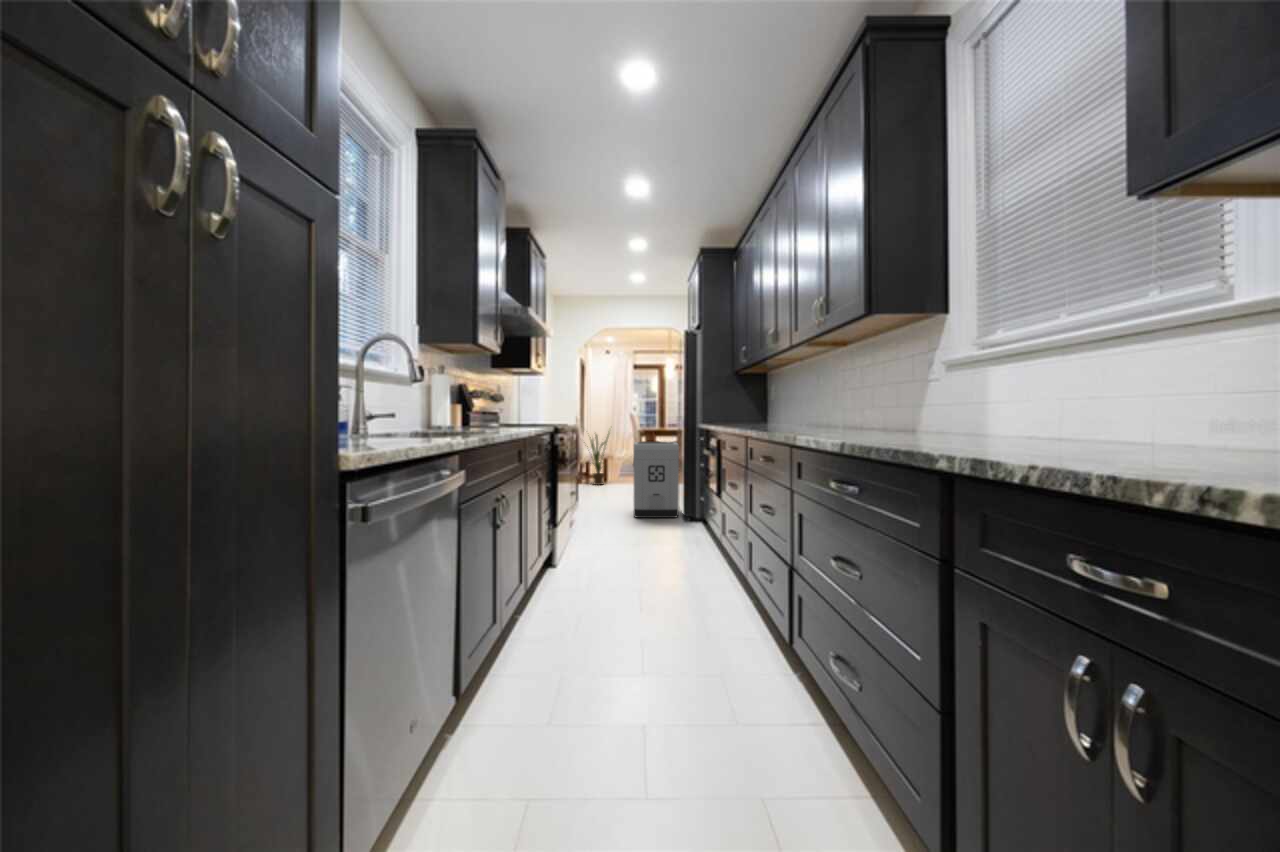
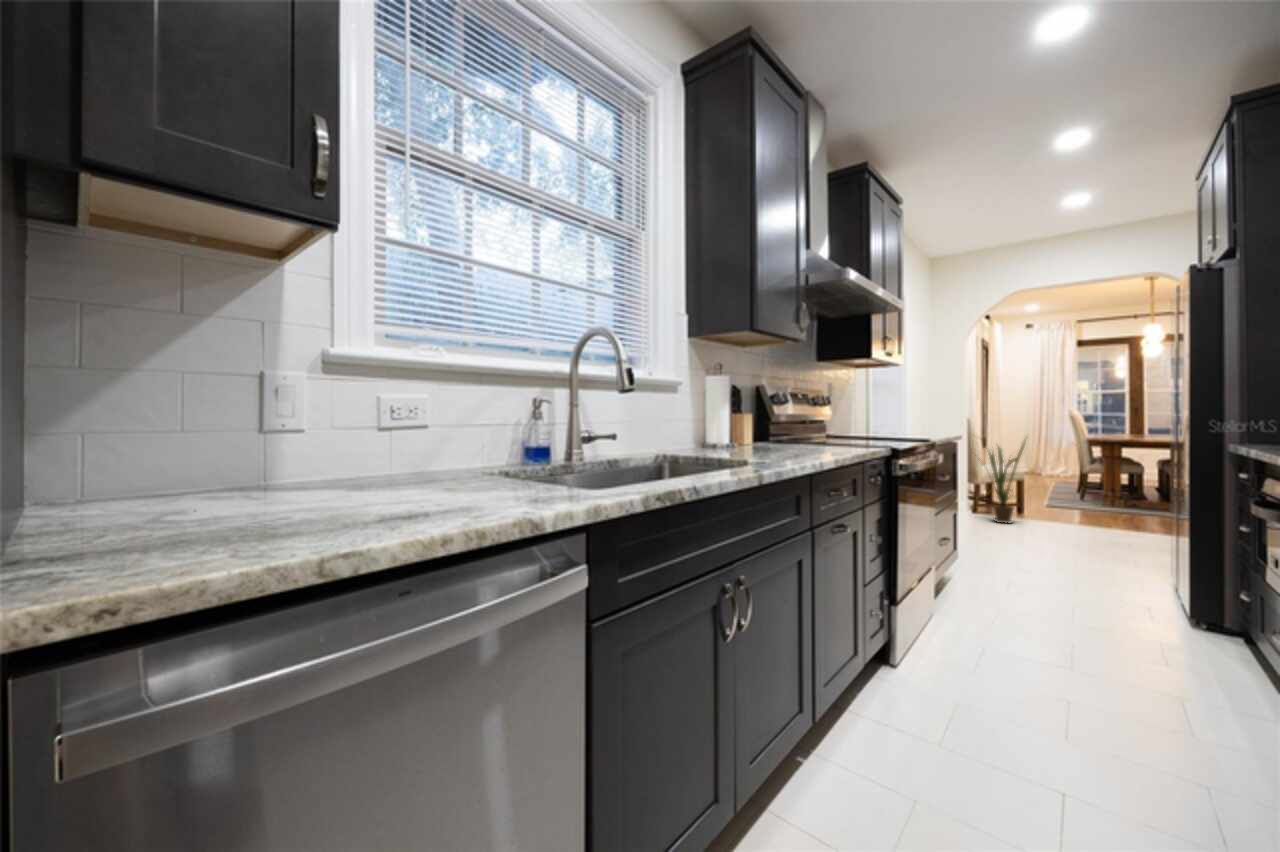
trash can: present [634,442,679,518] -> none [1063,467,1172,614]

